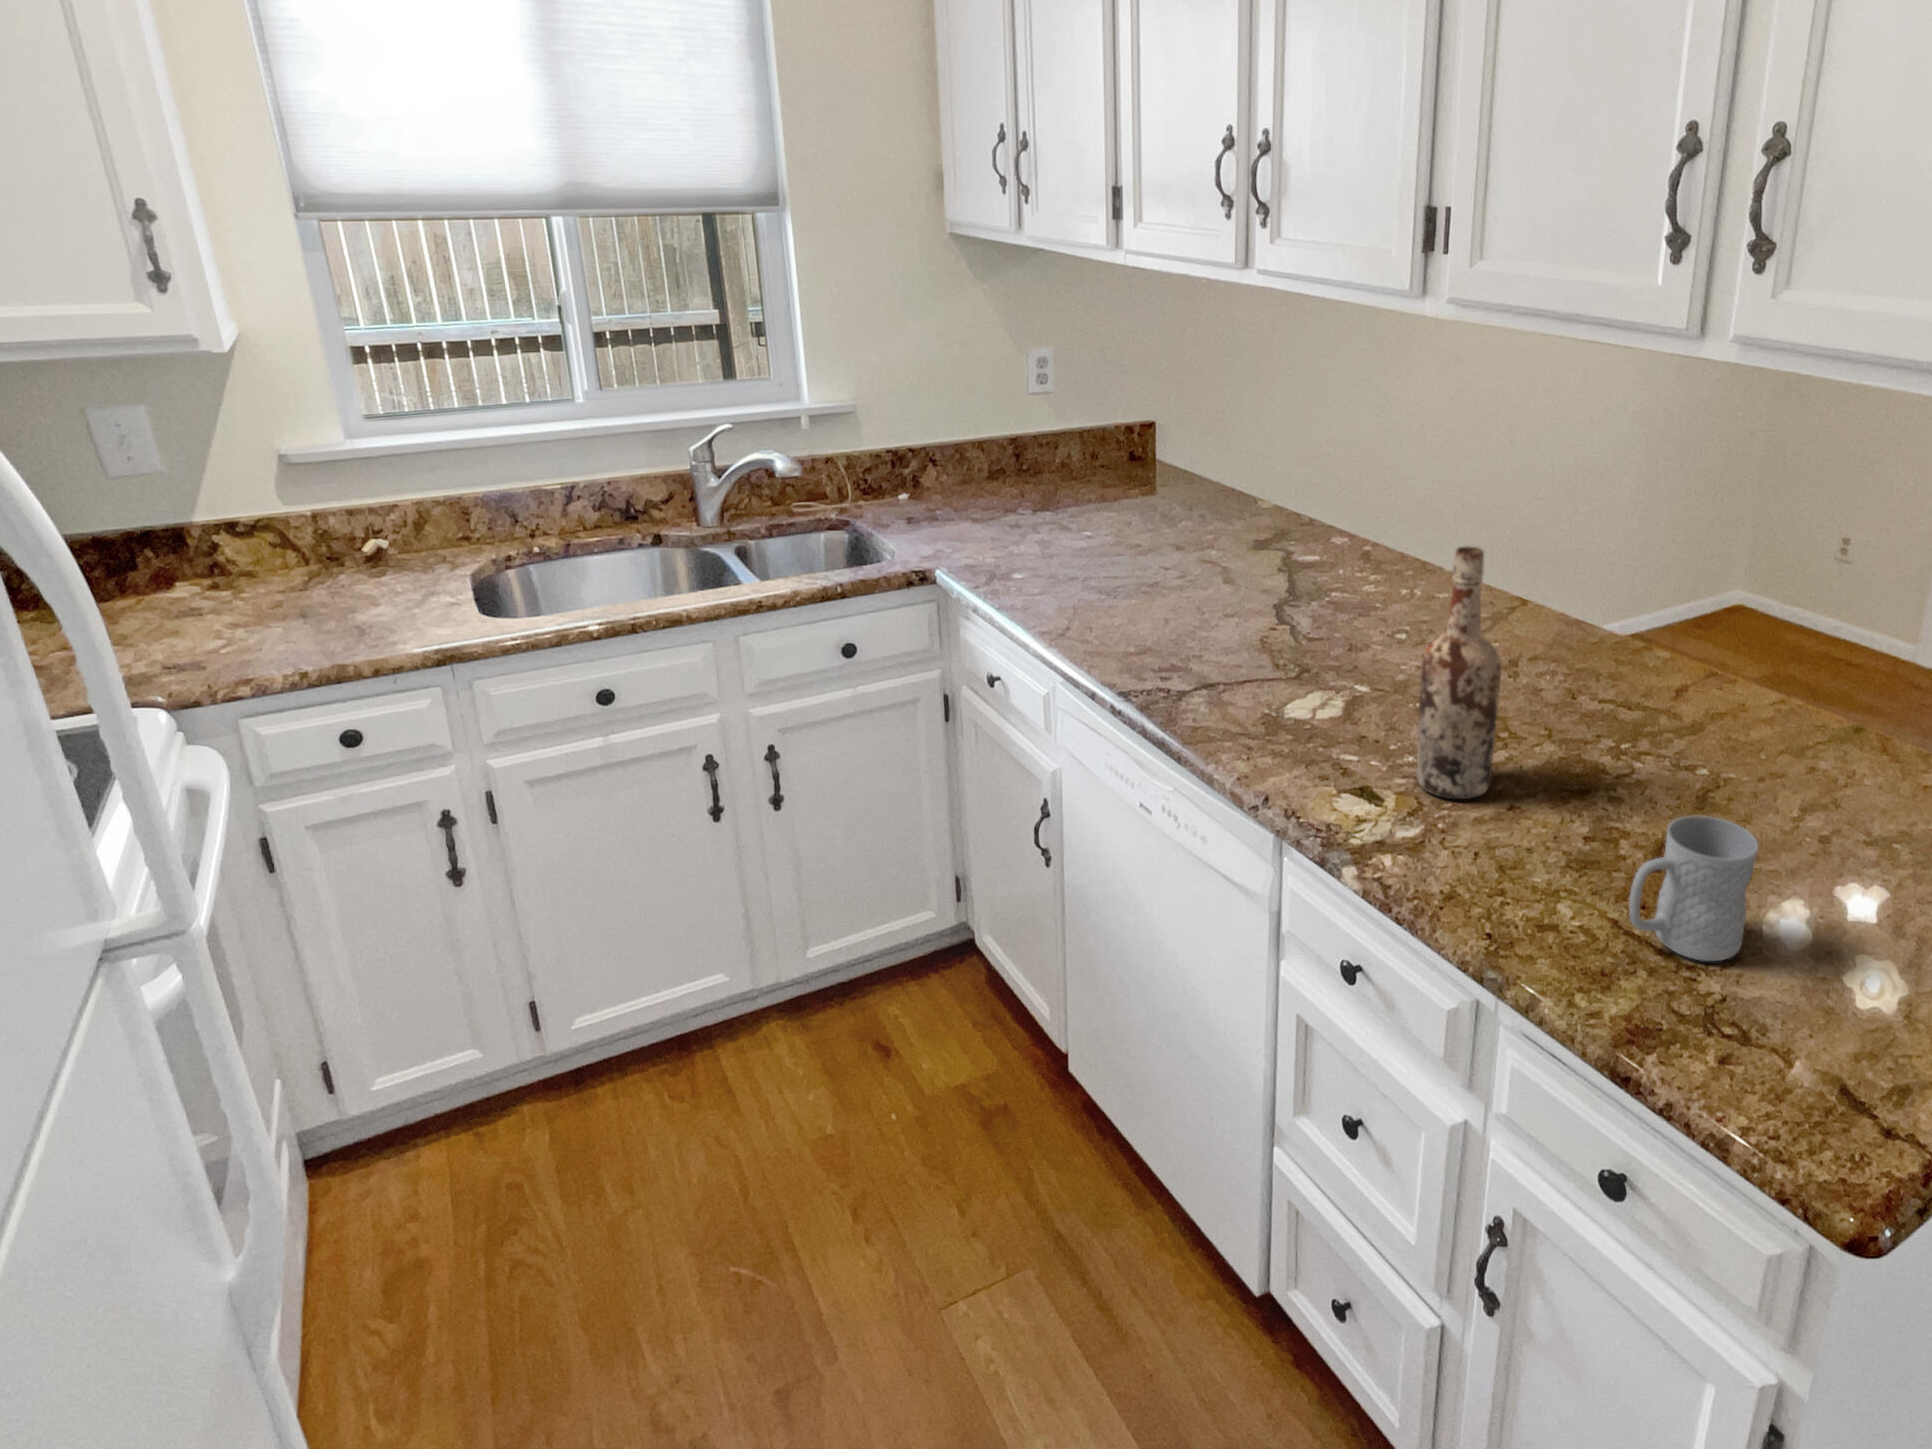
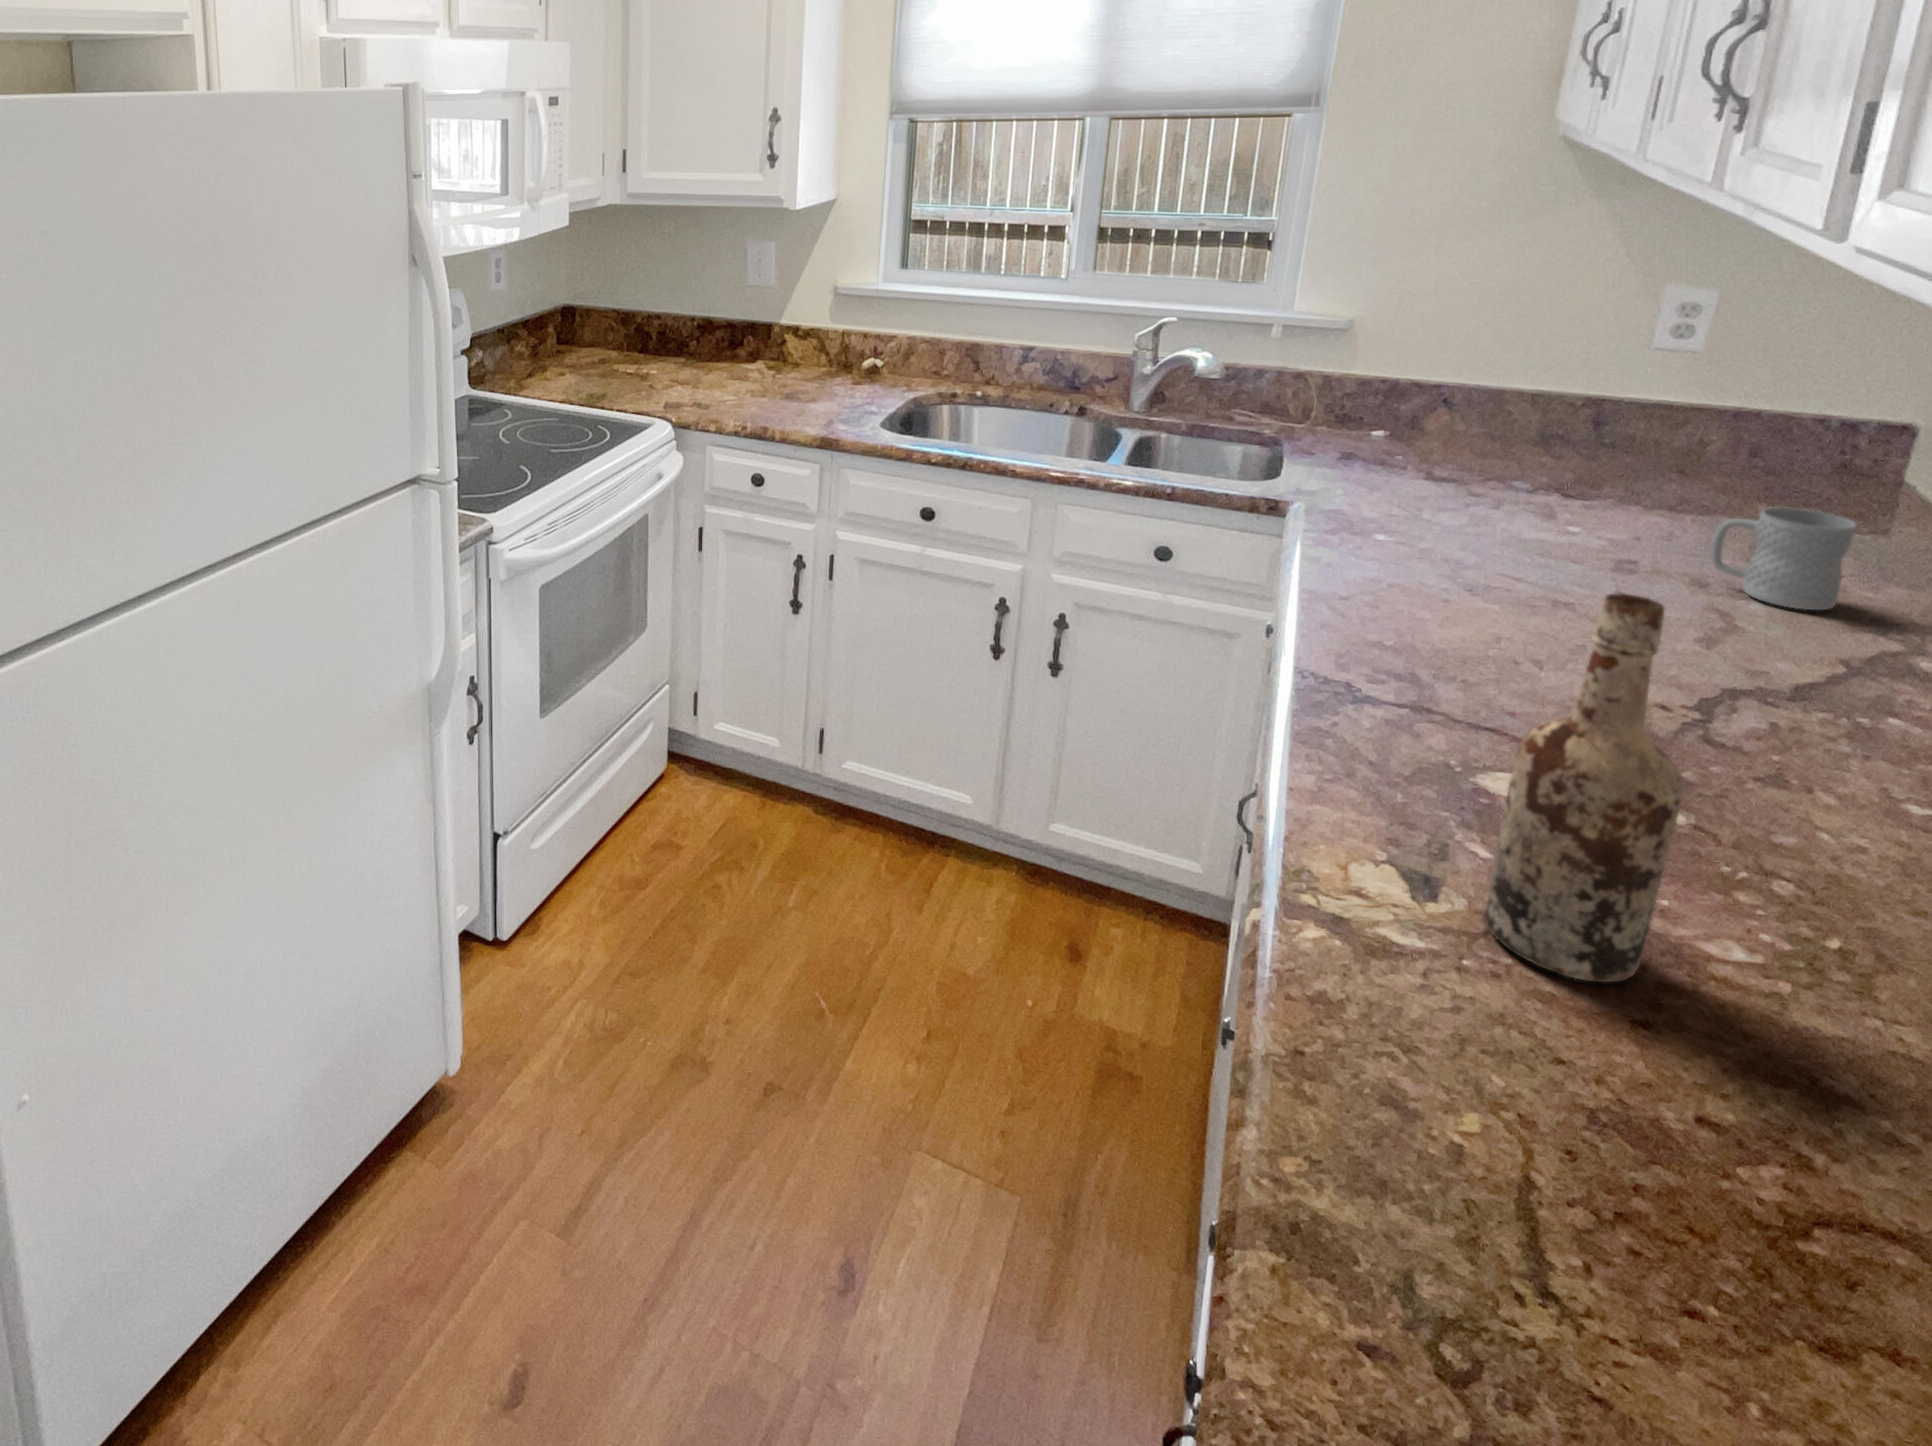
mug: present [1629,816,1758,961] -> present [1711,507,1856,610]

